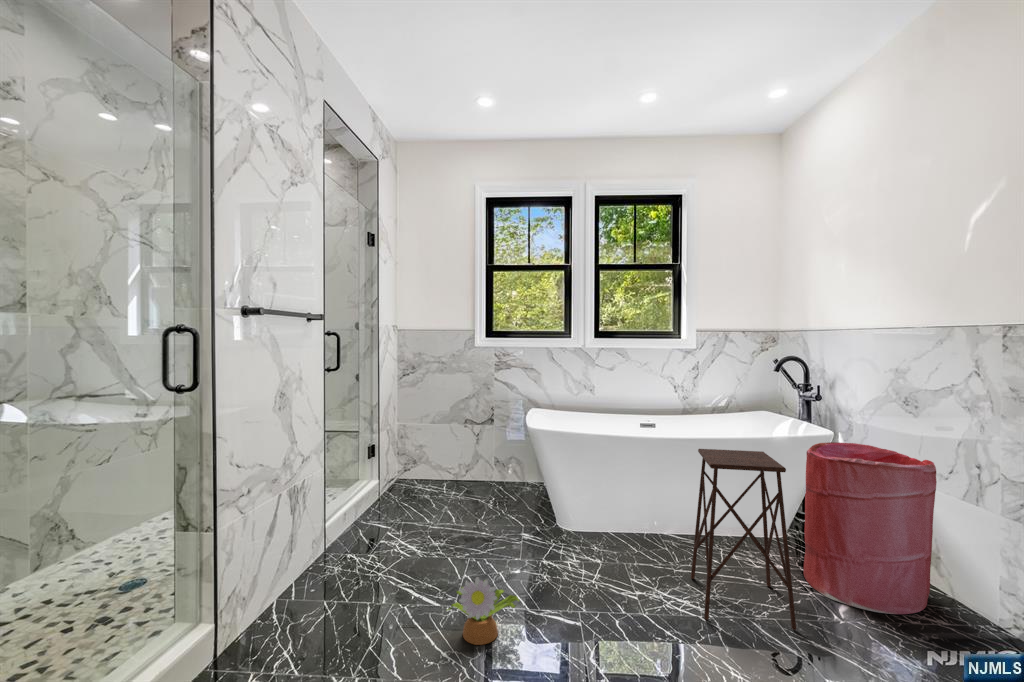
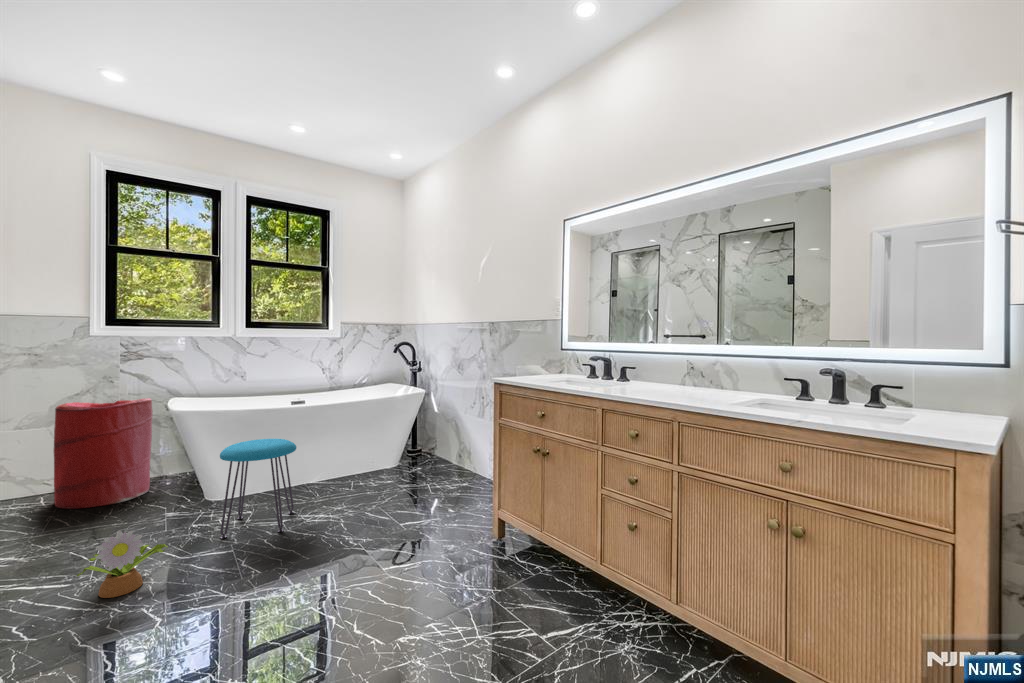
laundry hamper: present [804,442,937,614] -> present [54,398,153,509]
side table: present [691,449,796,630] -> none [329,400,398,522]
stool: none [569,481,651,610] -> present [220,439,296,539]

